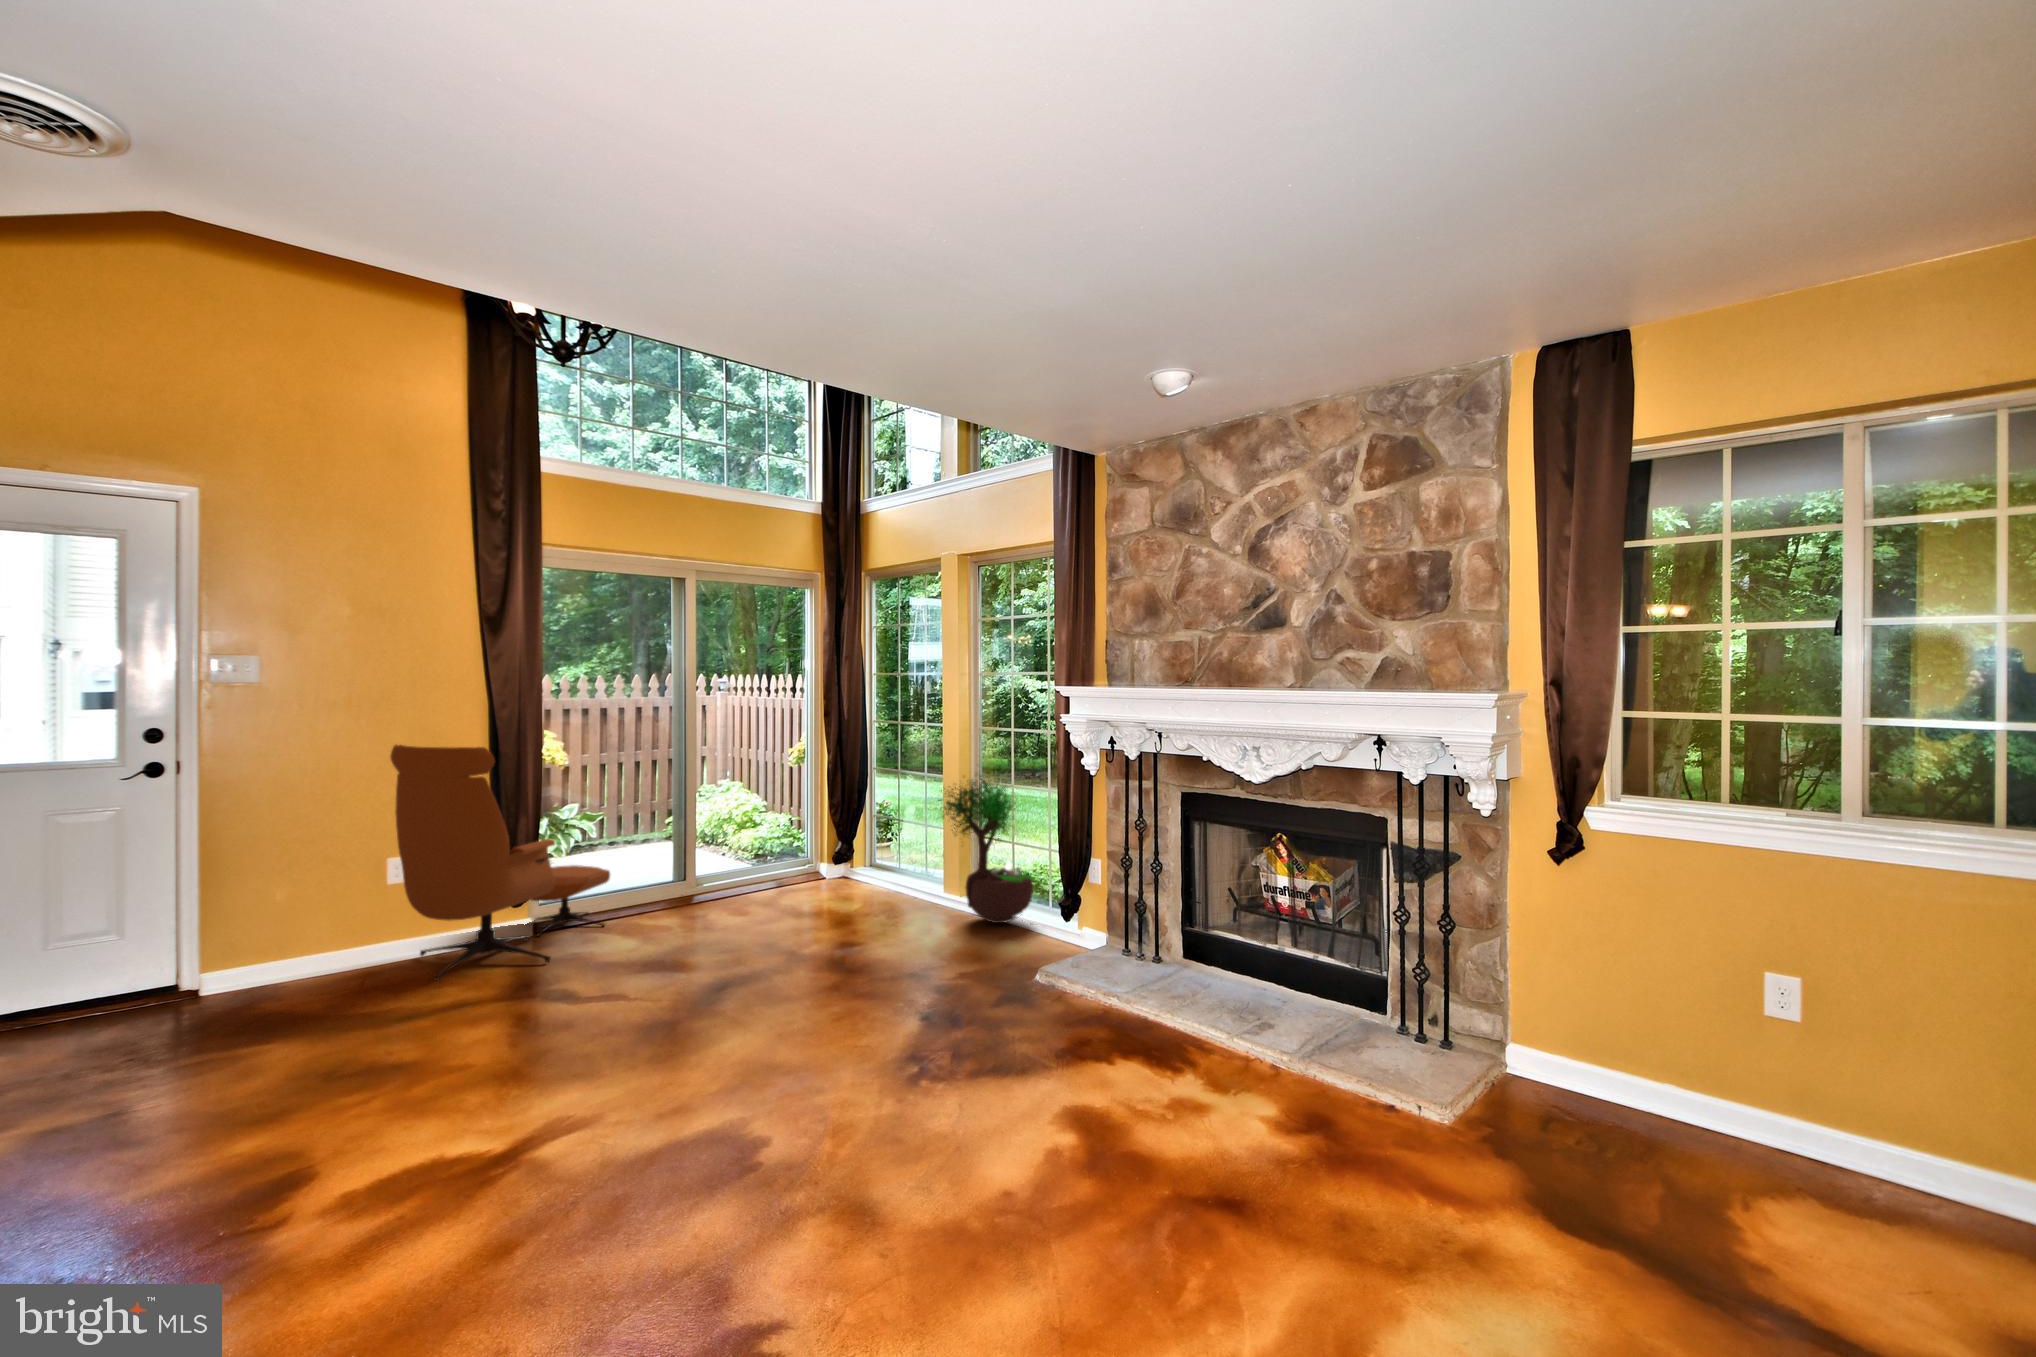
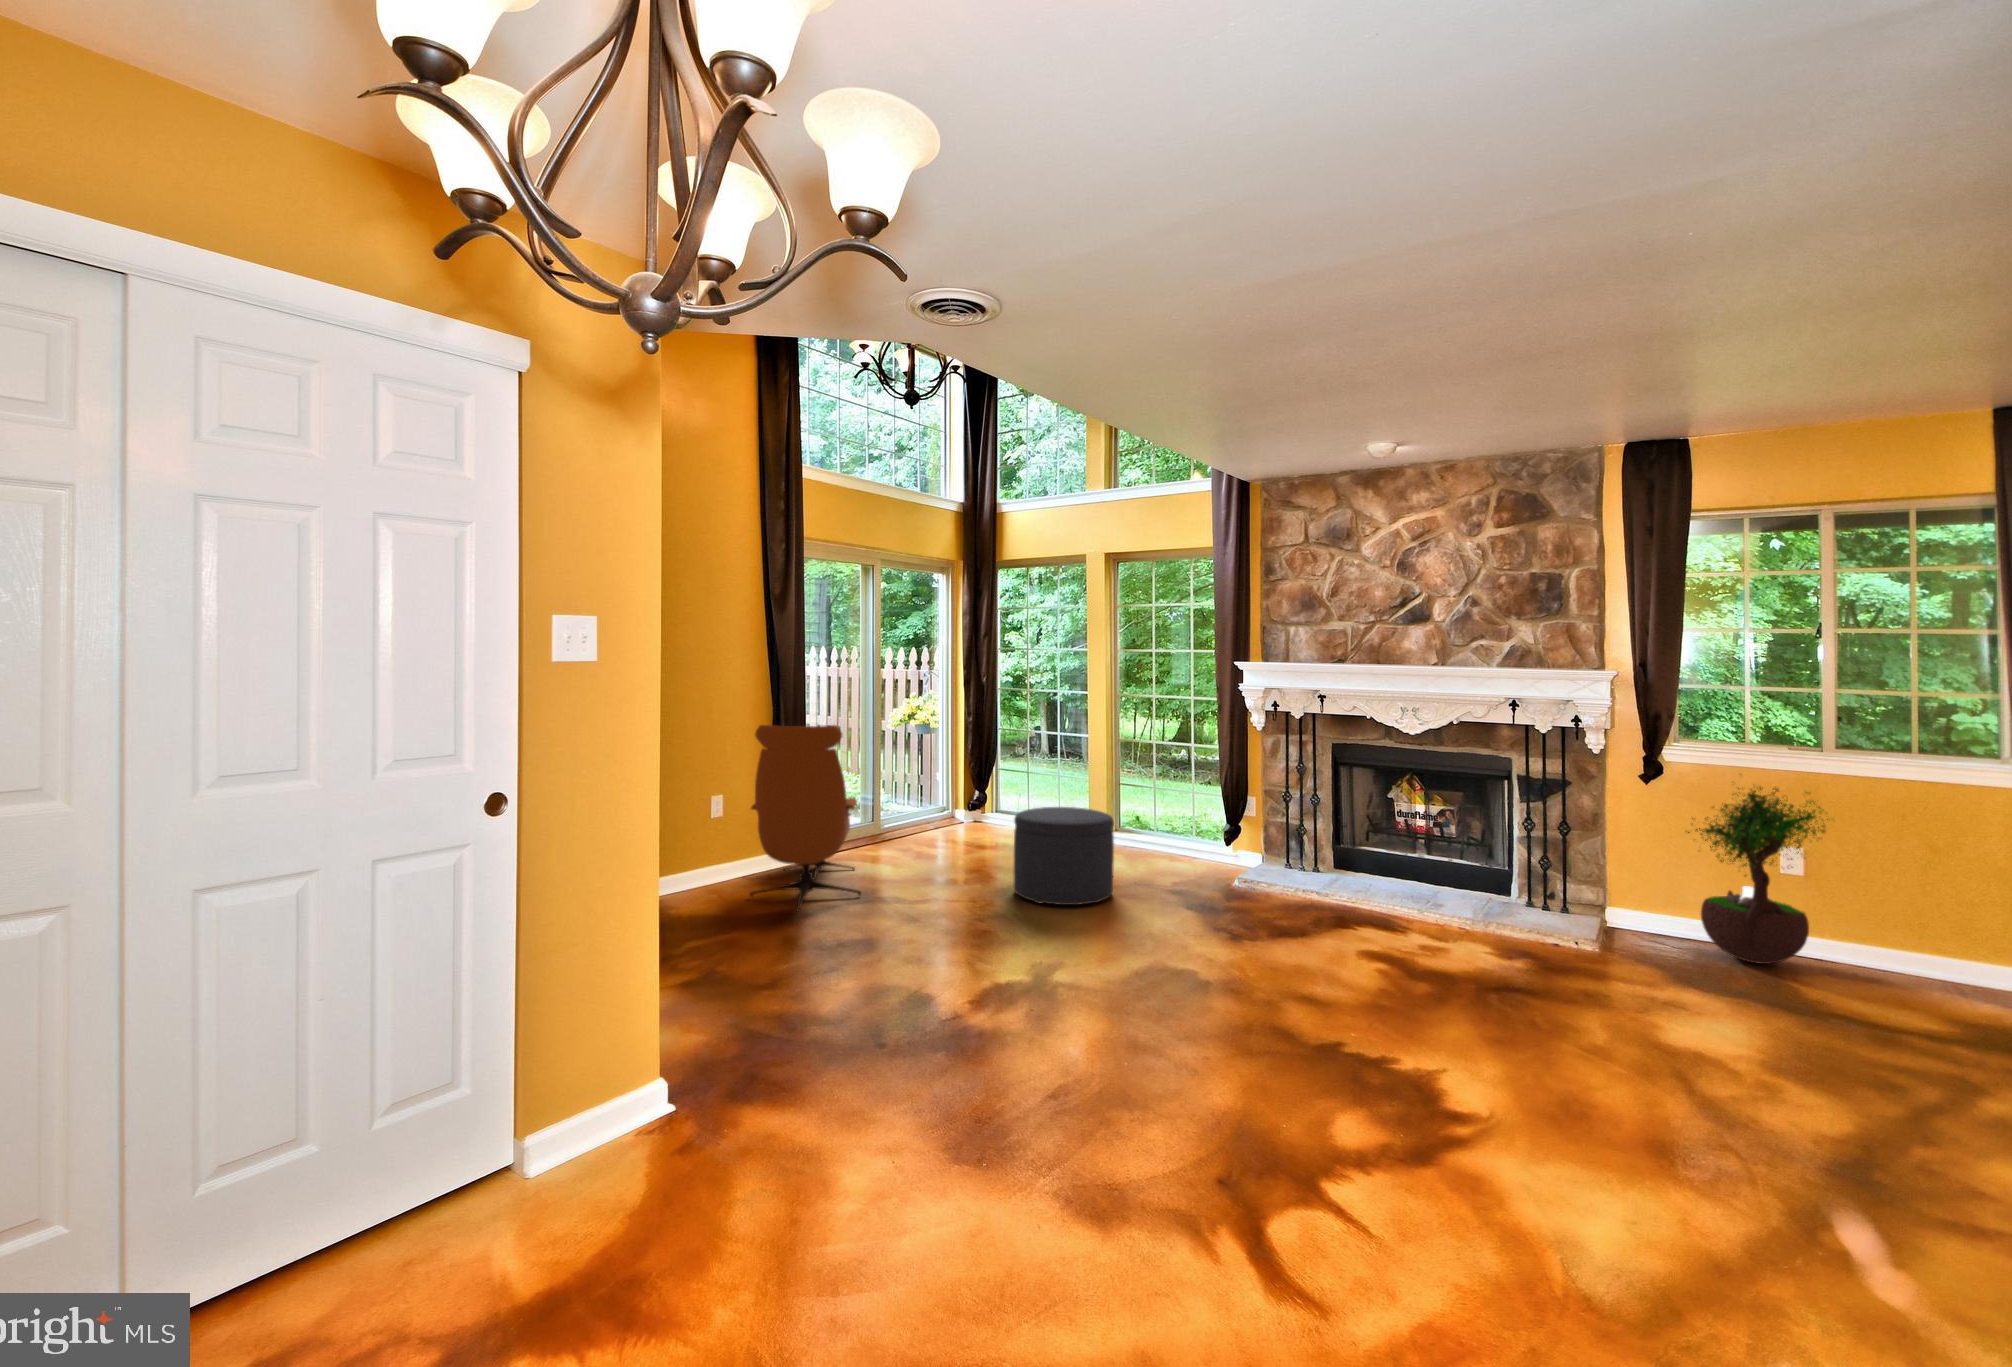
potted tree: present [939,776,1033,923] -> present [1686,774,1828,964]
ottoman: none [731,861,865,992] -> present [1014,807,1114,905]

